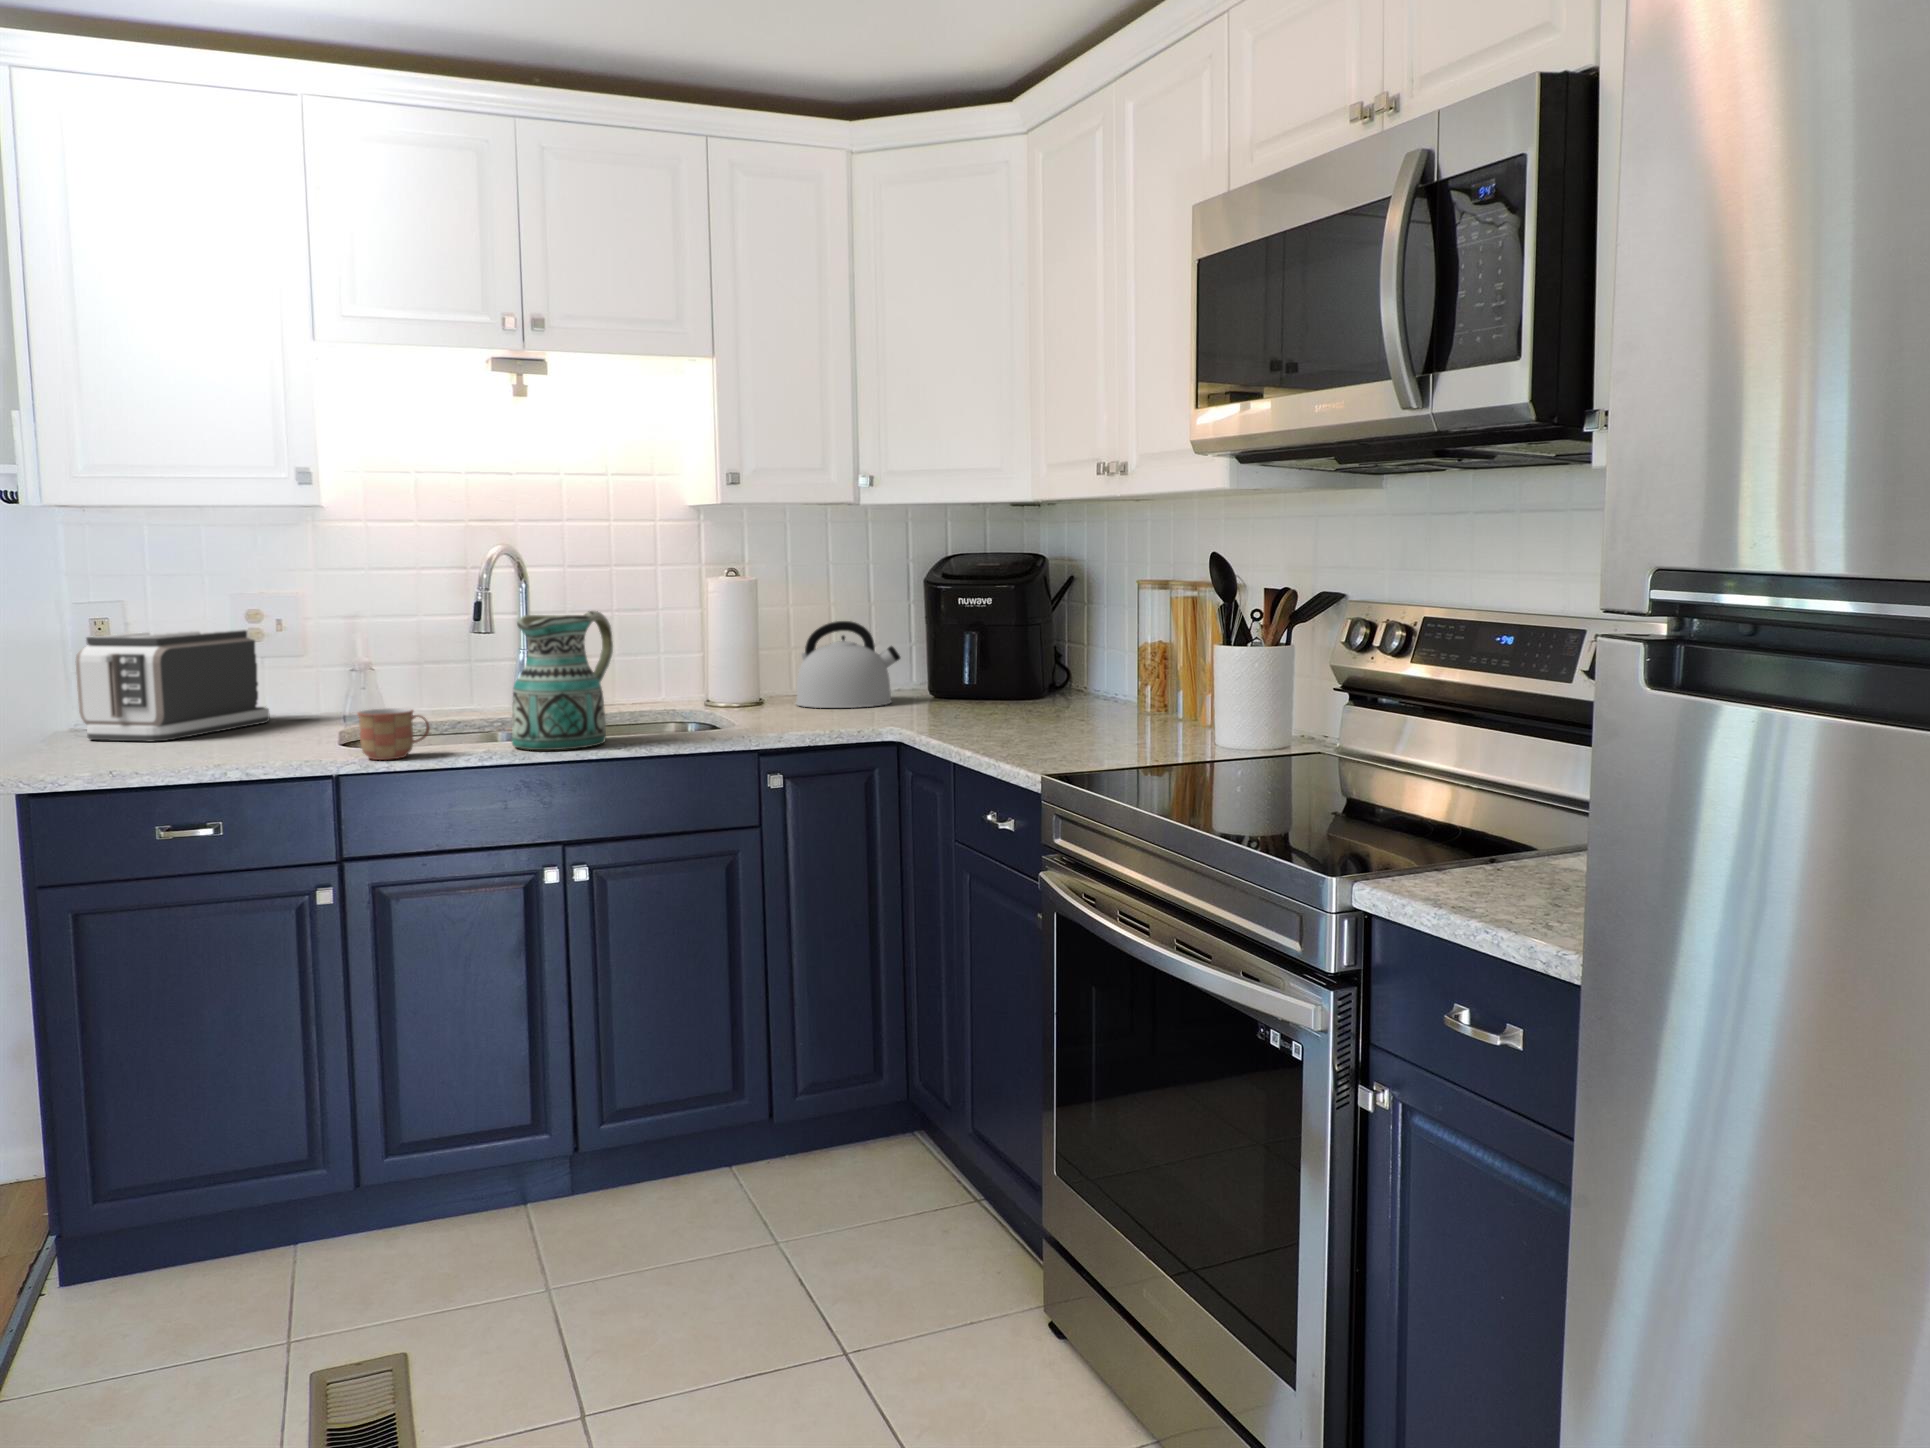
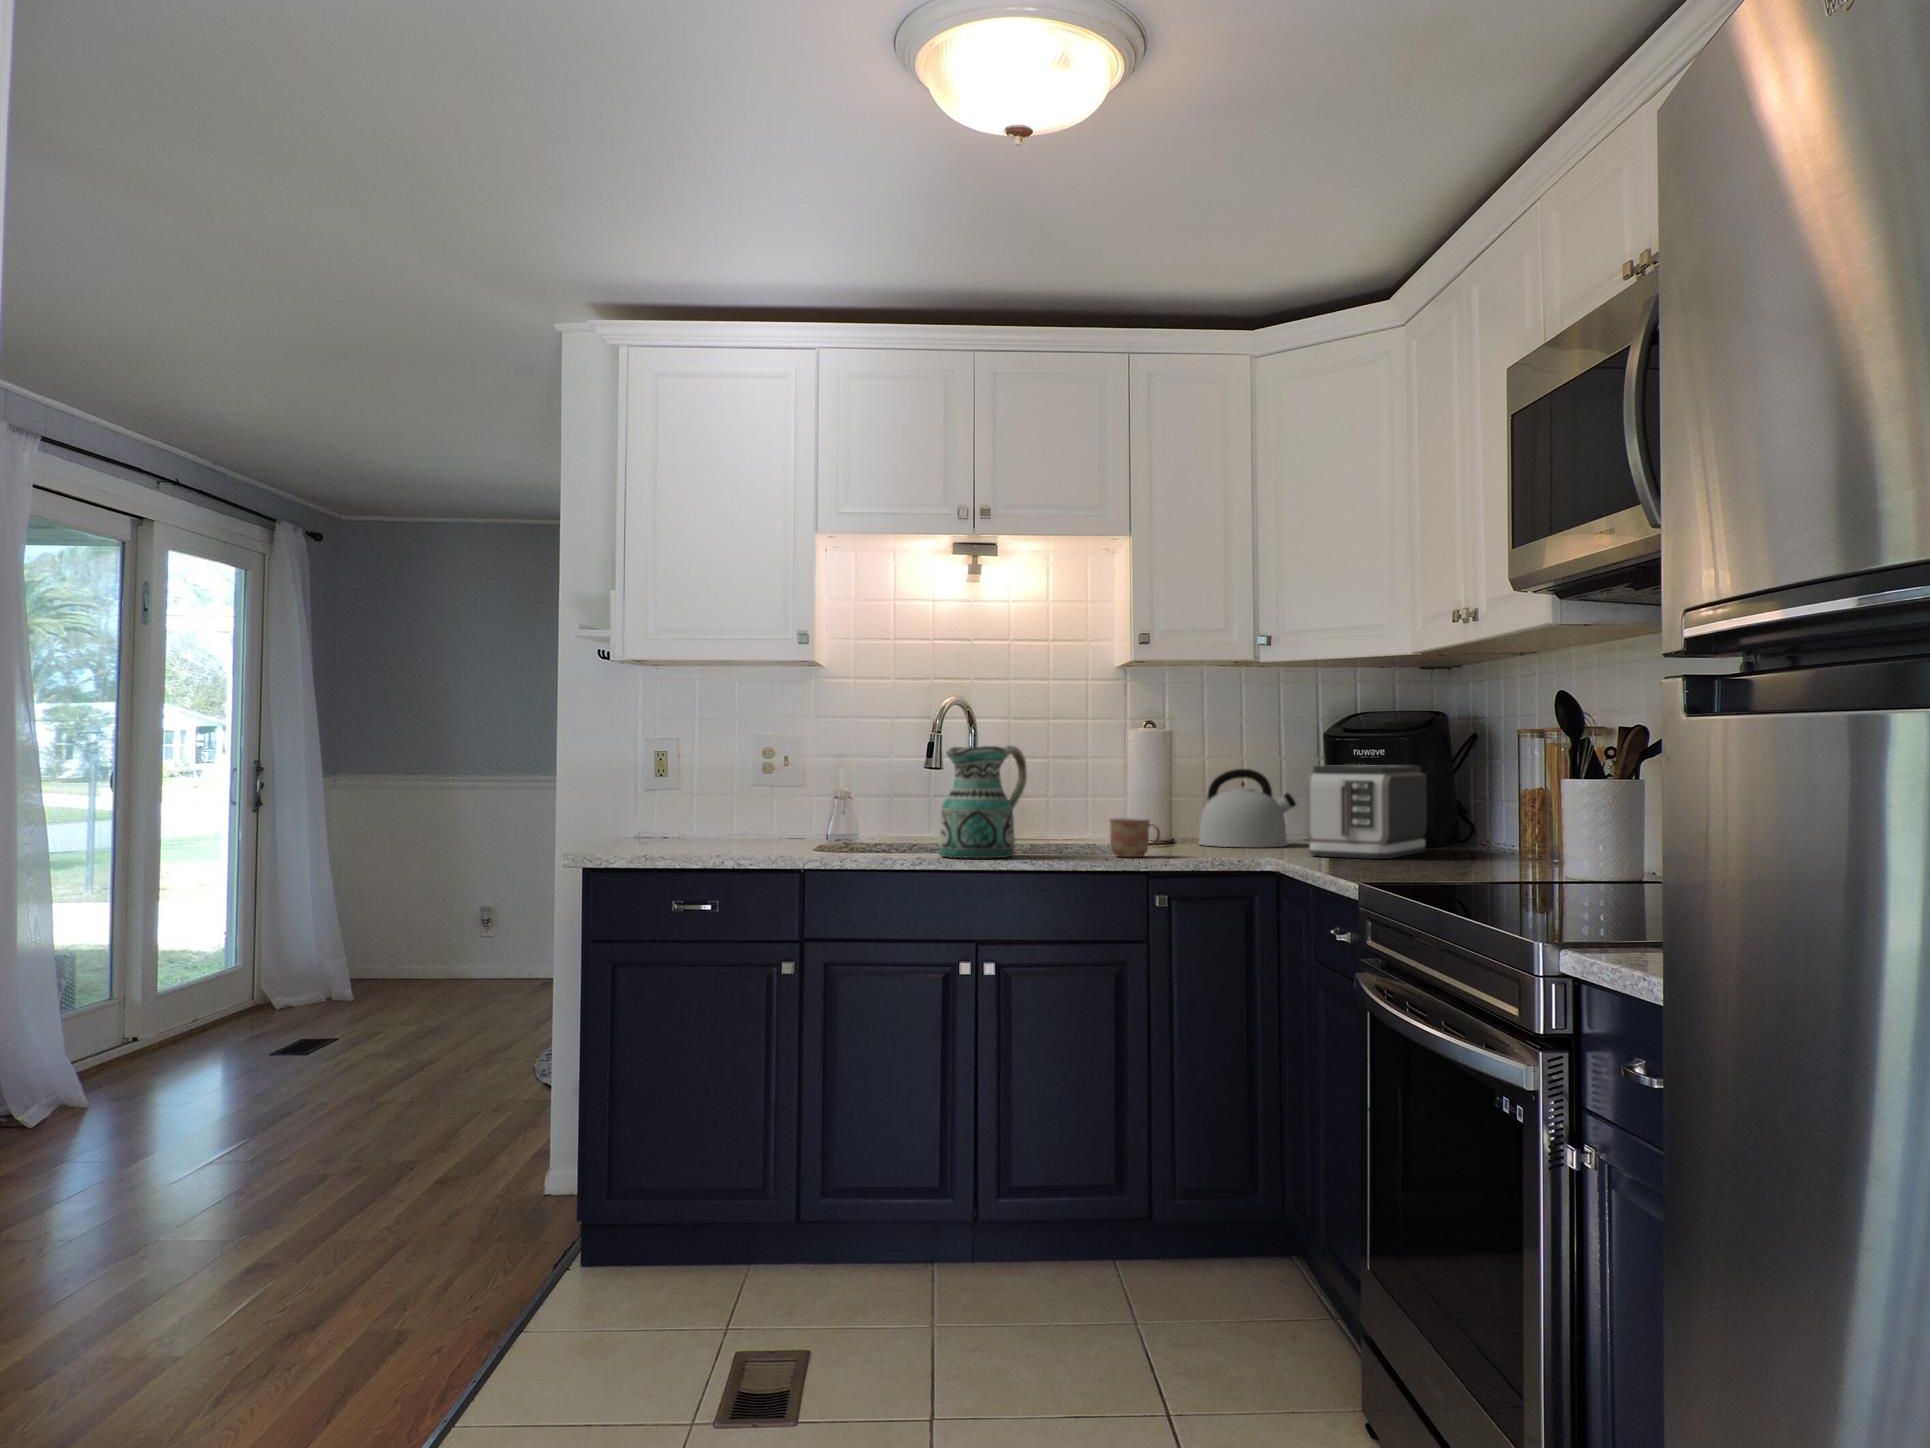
toaster: present [76,630,270,742] -> present [1305,765,1427,859]
mug: present [357,708,430,760] -> present [1110,818,1160,857]

